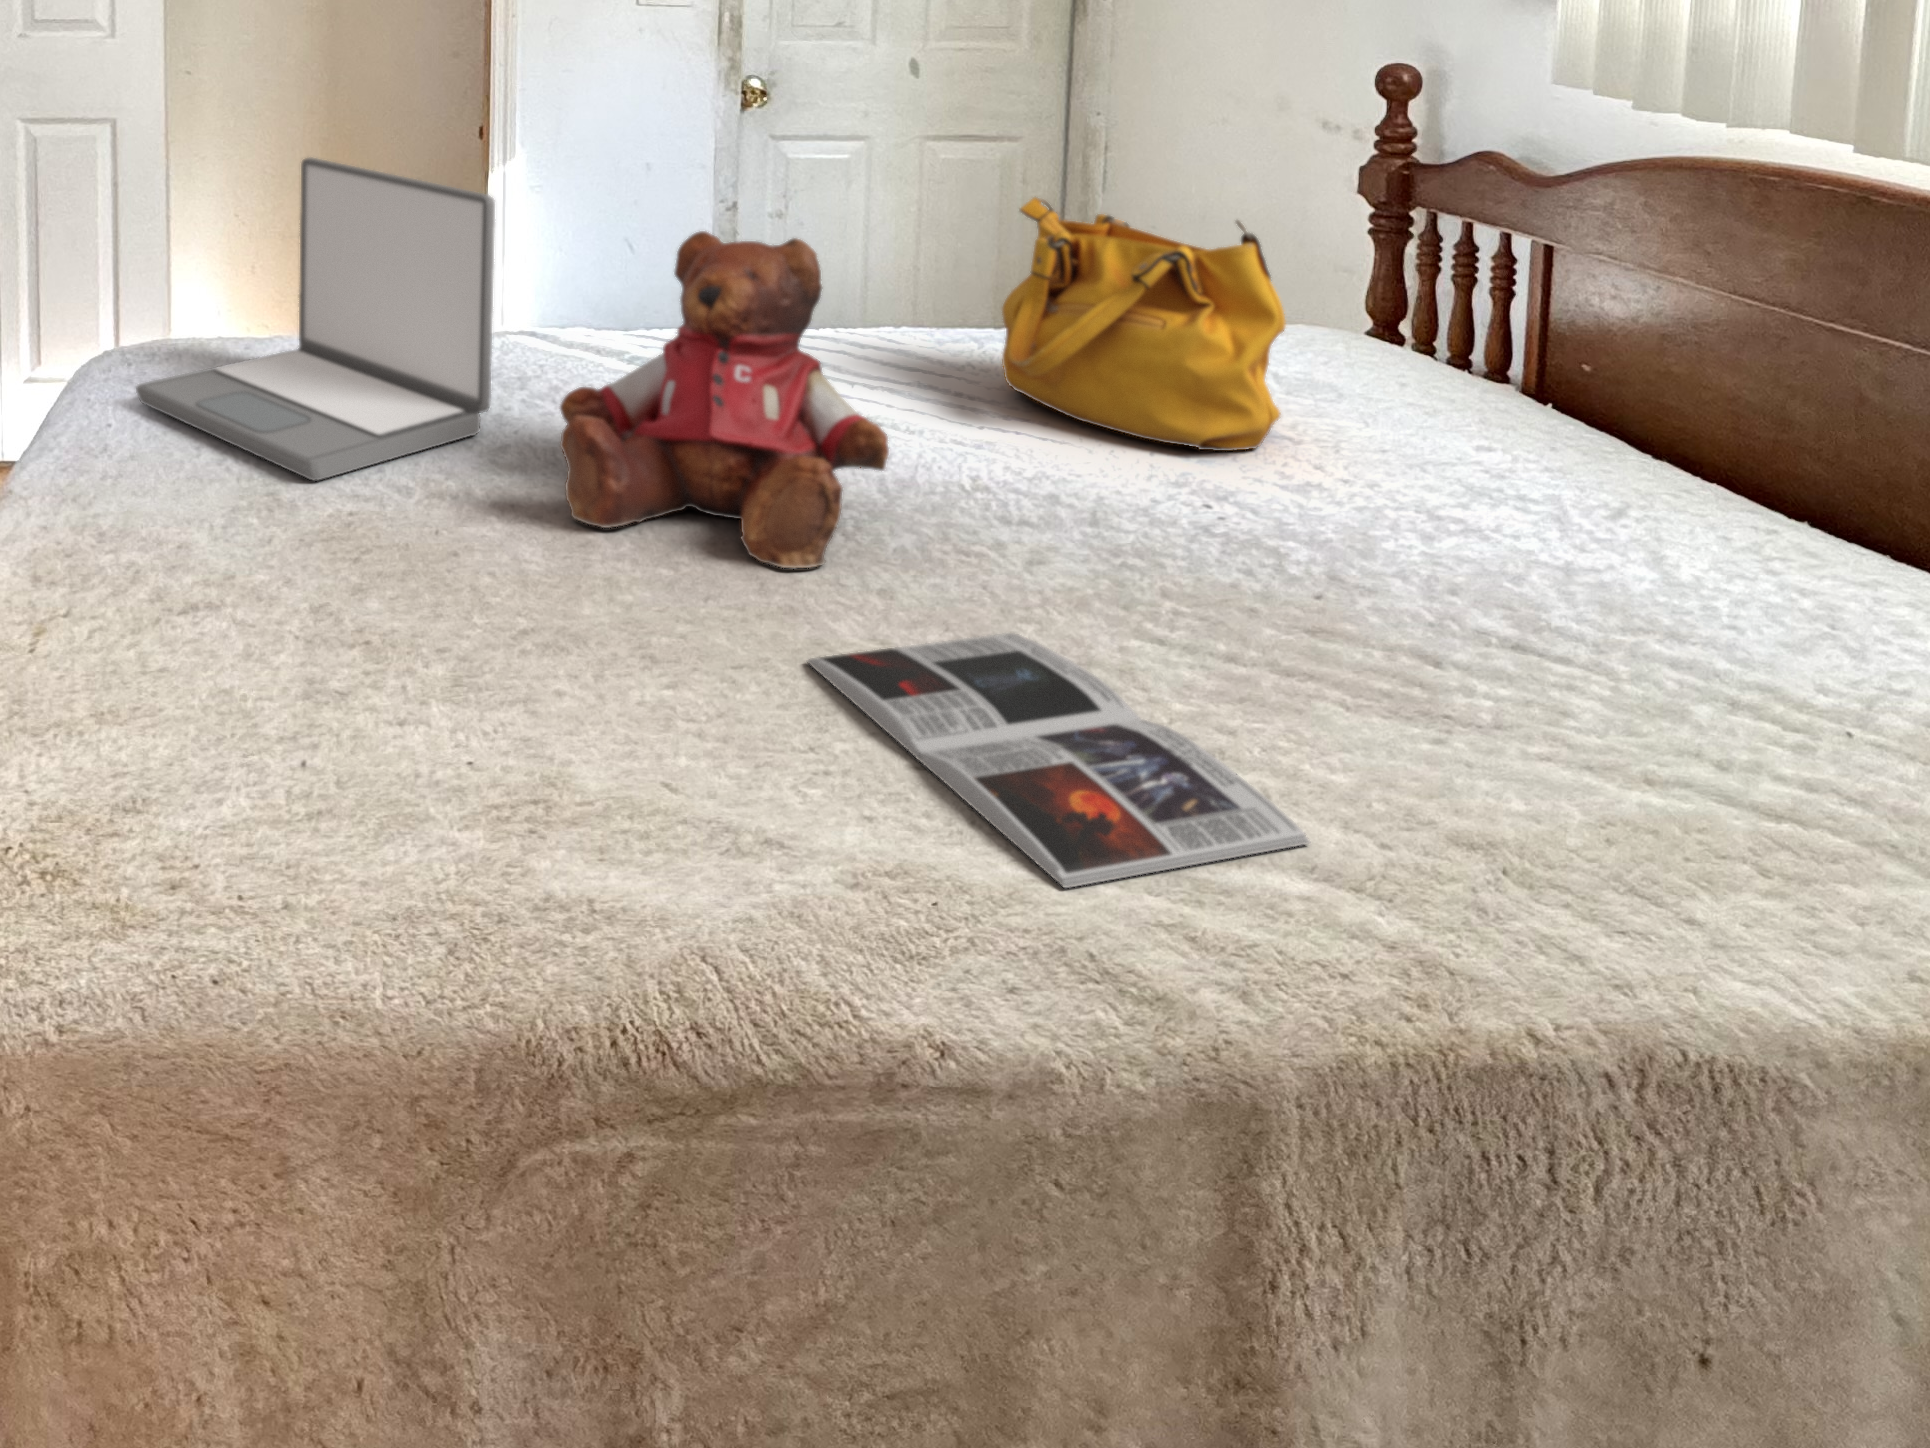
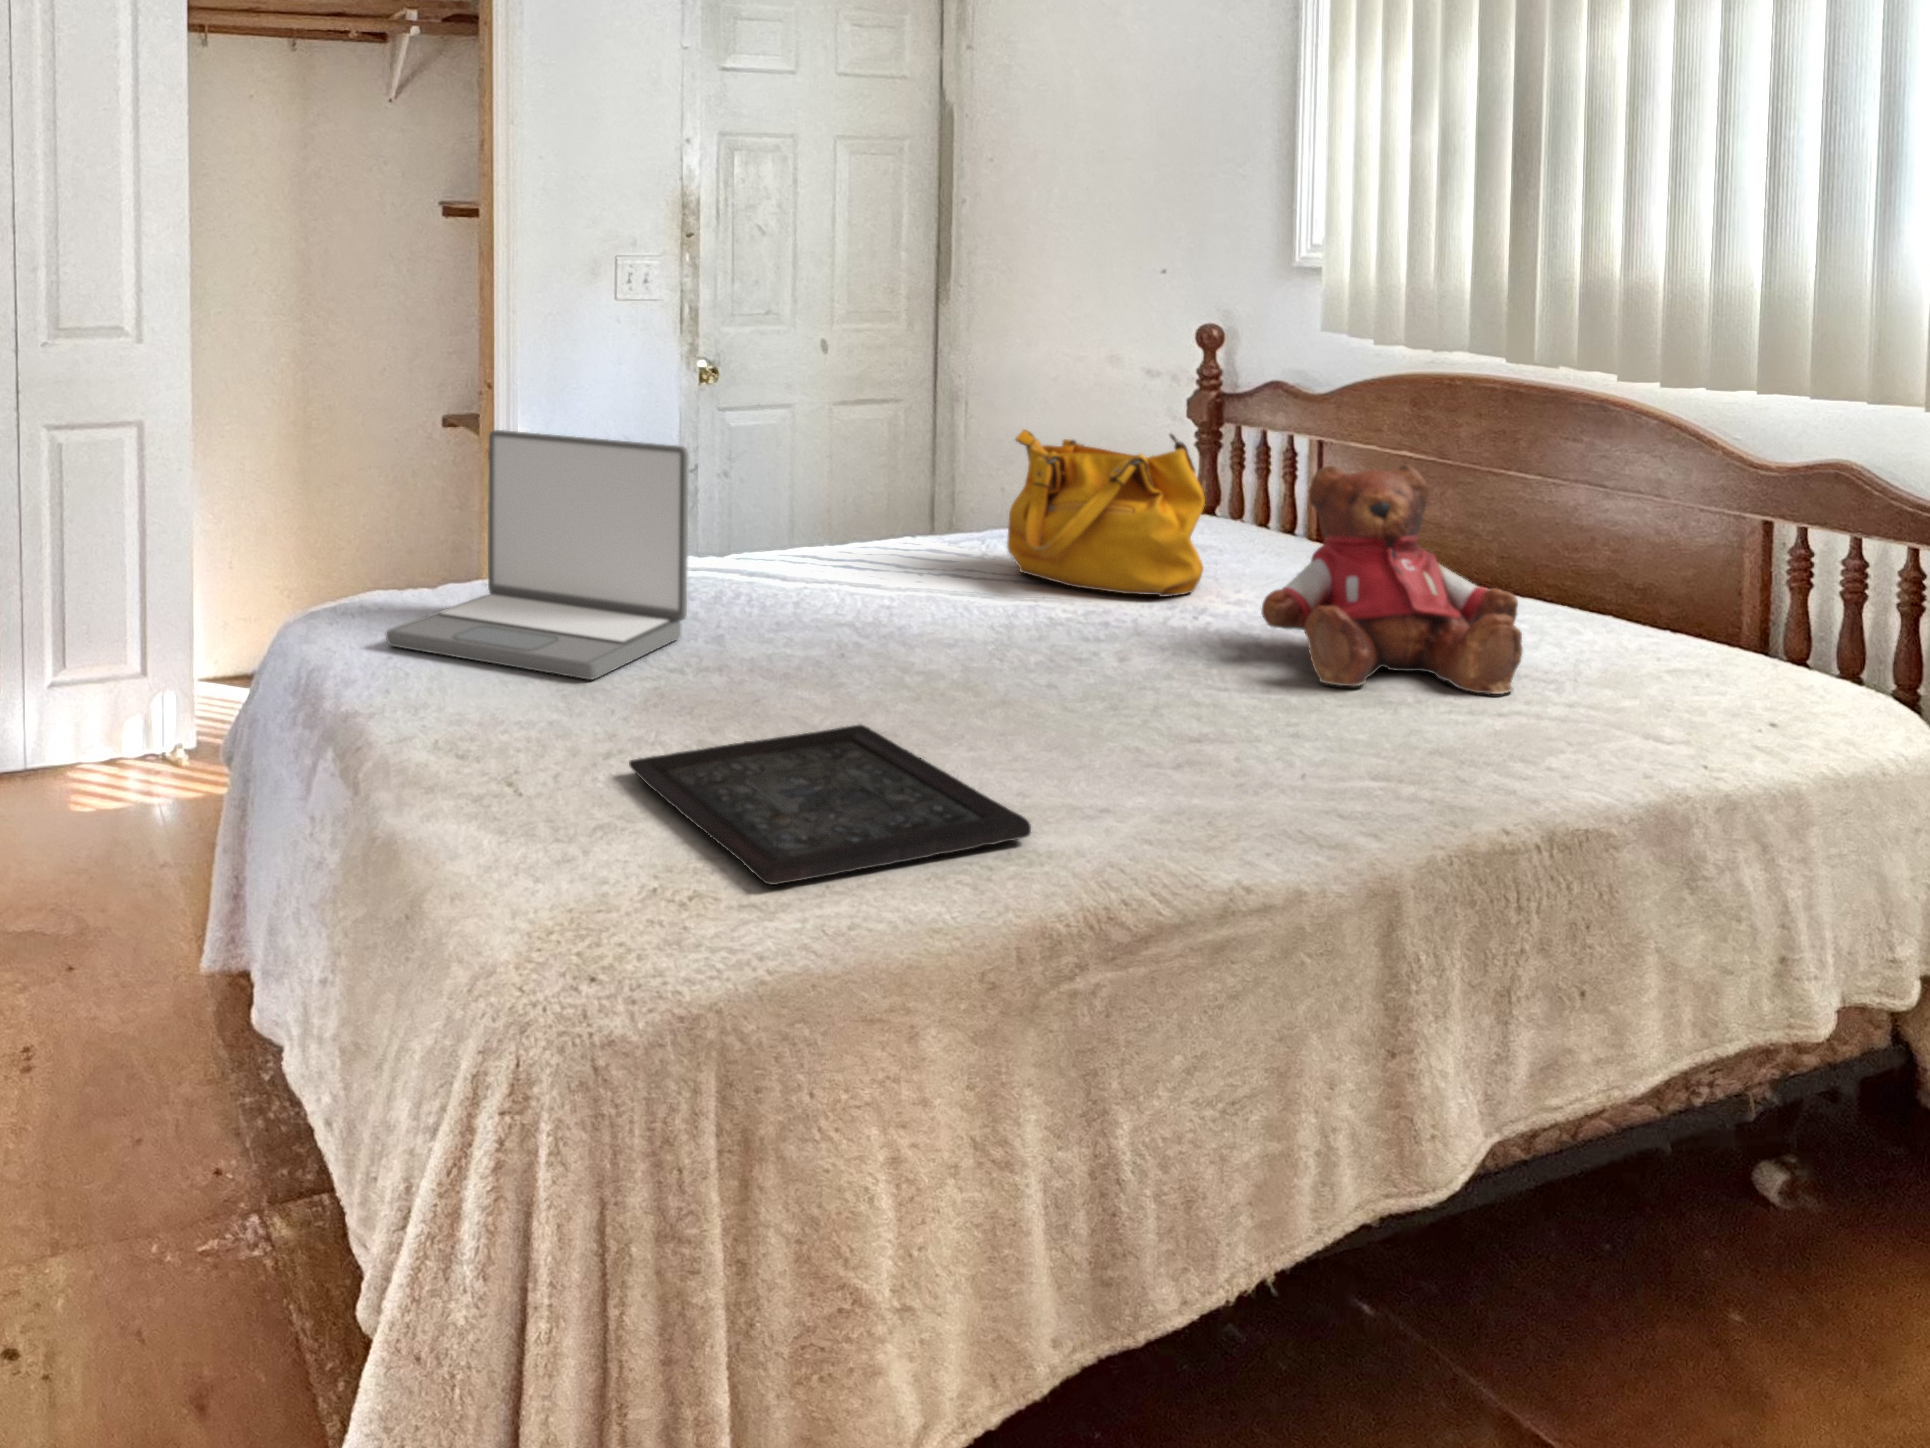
teddy bear: present [560,231,889,568] -> present [1261,465,1522,694]
tray: none [192,608,656,868] -> present [629,725,1031,885]
magazine: present [807,633,1310,888] -> none [1025,705,1356,816]

